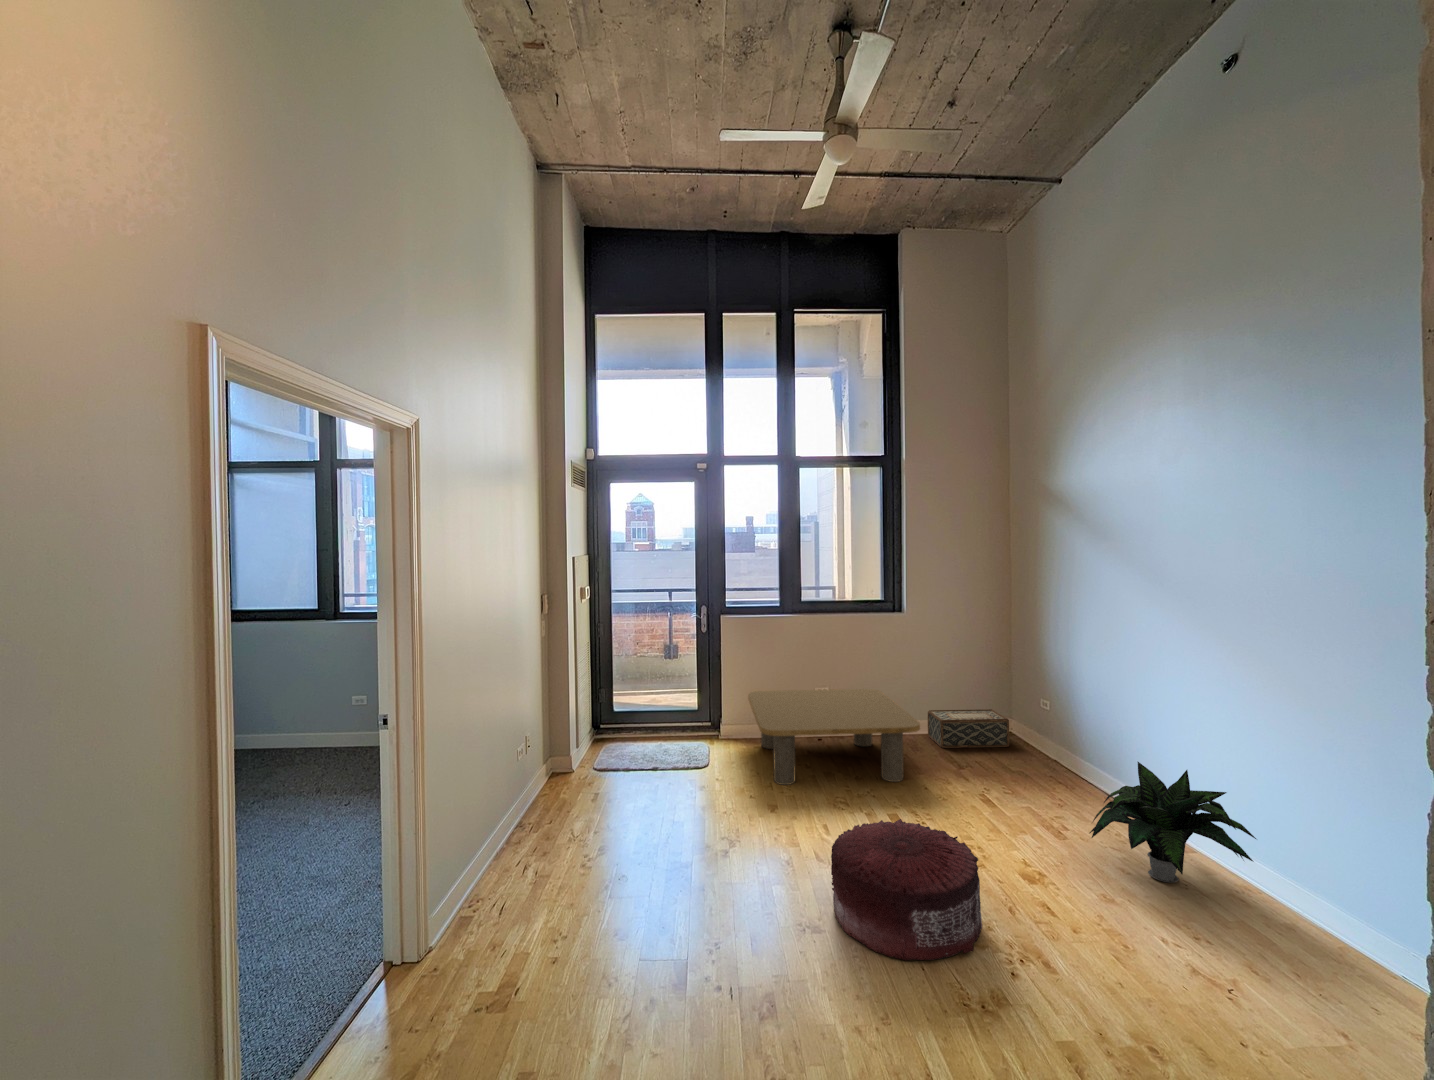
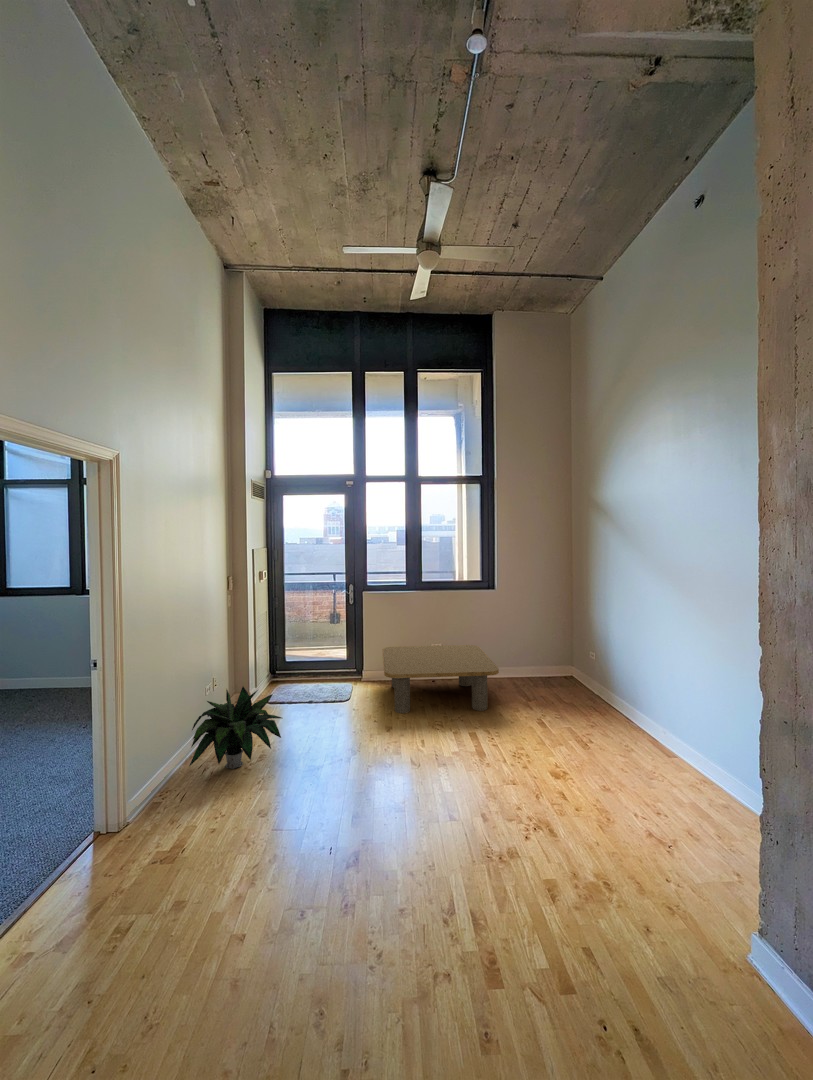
woven basket: present [928,709,1009,748] -> none [513,659,569,687]
potted plant: present [1090,762,1256,882] -> present [189,687,281,769]
pouf: present [831,819,982,960] -> none [412,733,513,828]

